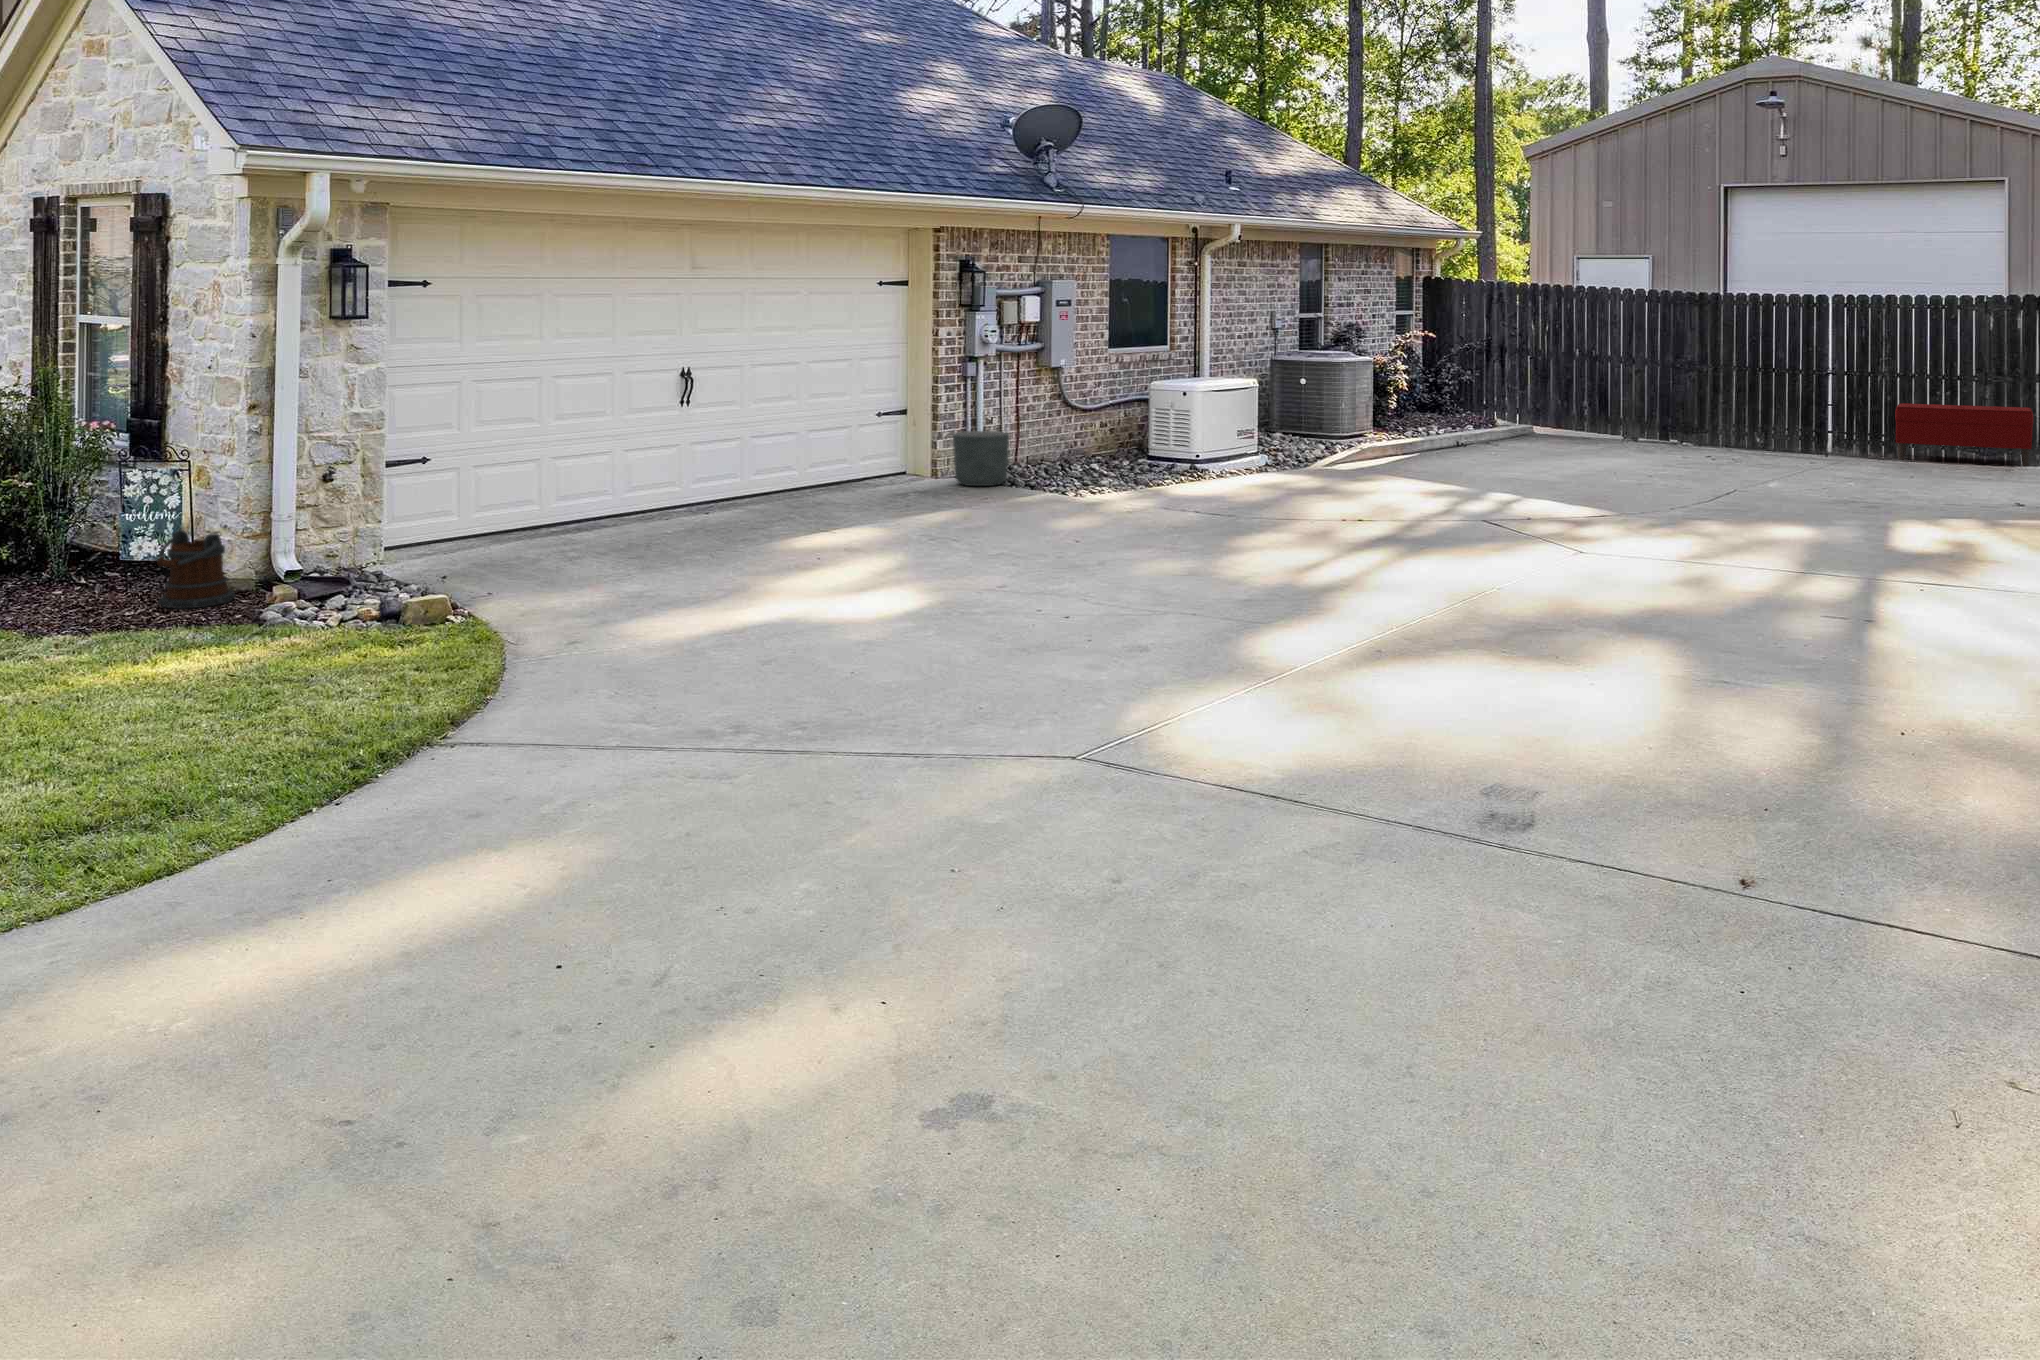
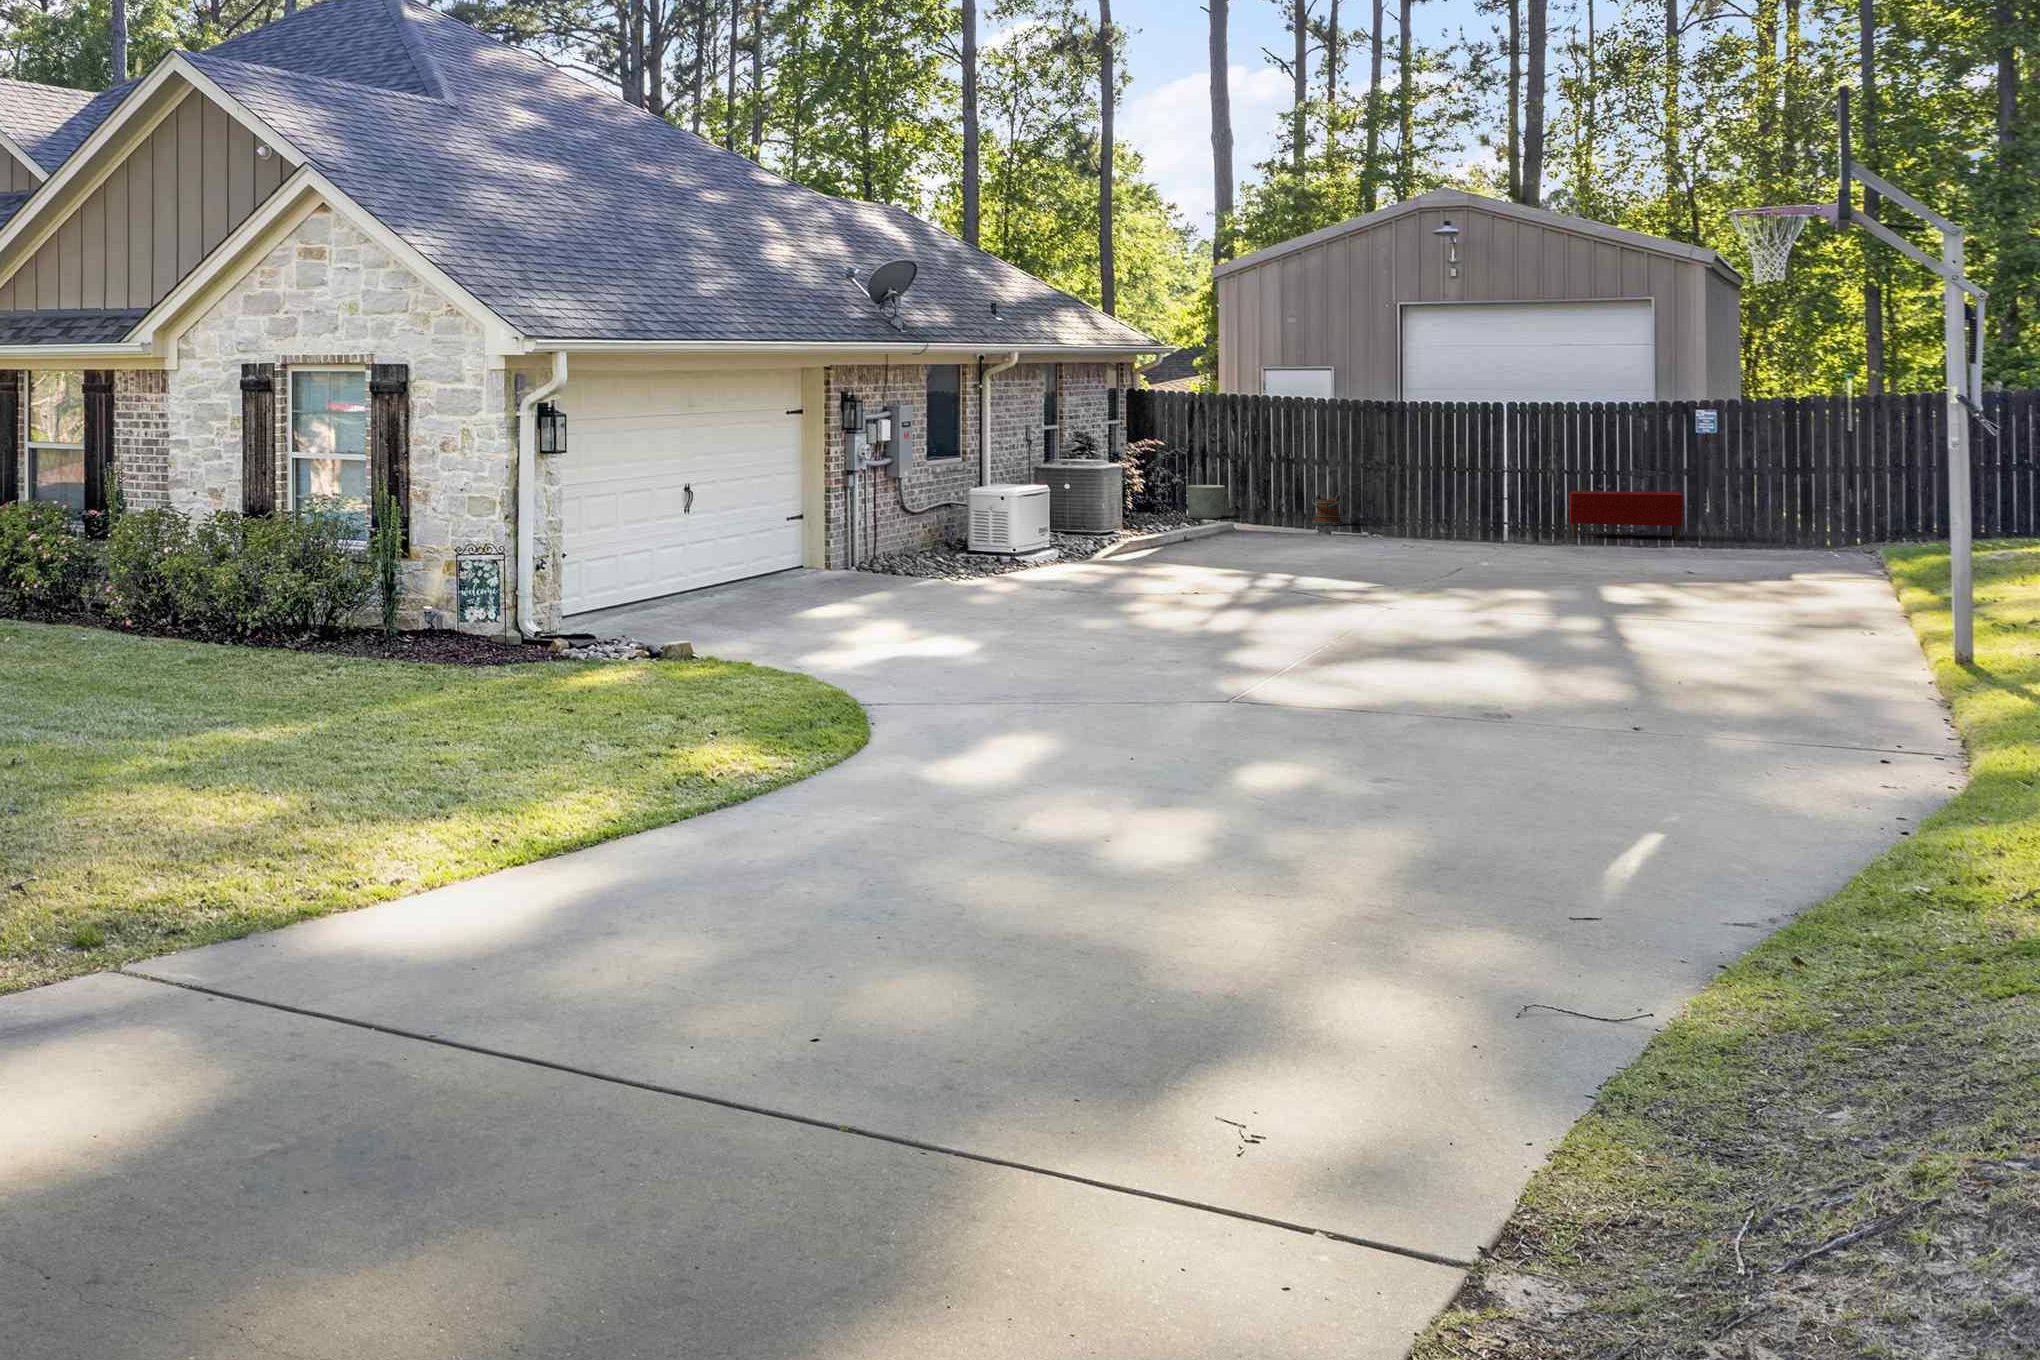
planter: present [953,431,1009,486] -> present [1187,485,1225,519]
bucket: present [157,531,235,609] -> present [1312,494,1343,525]

